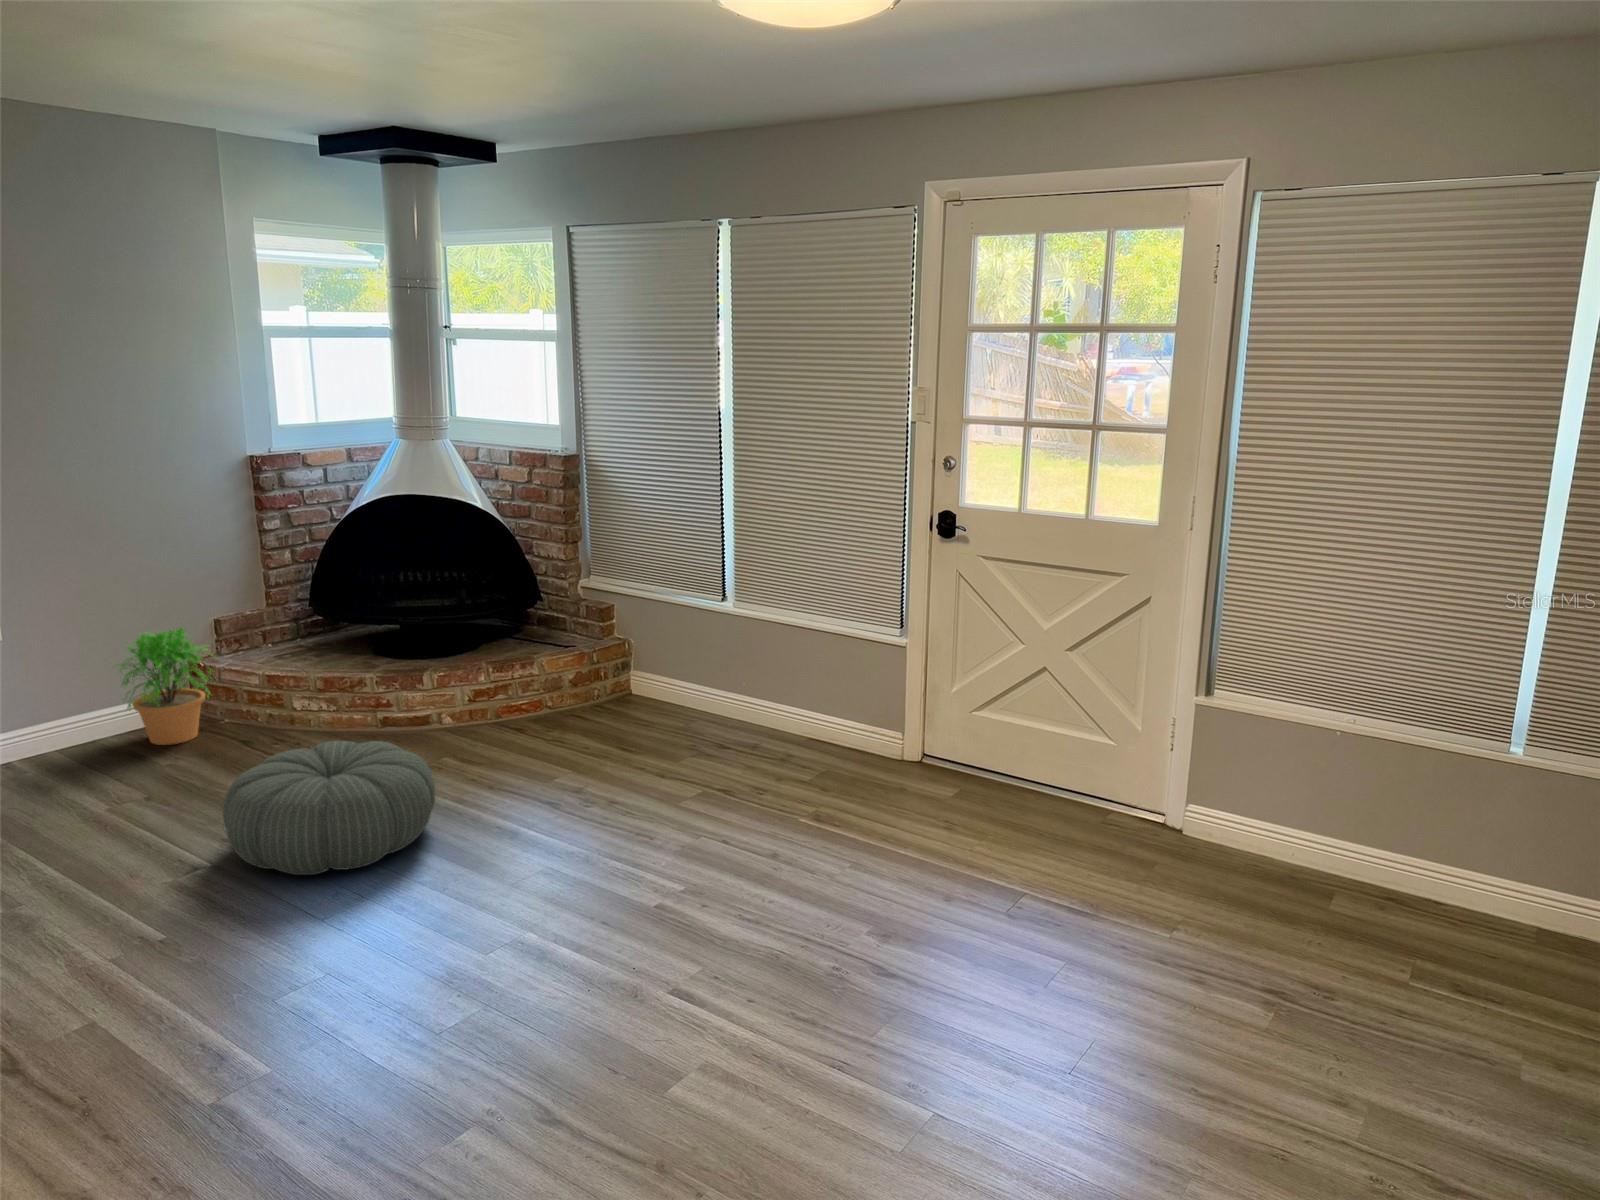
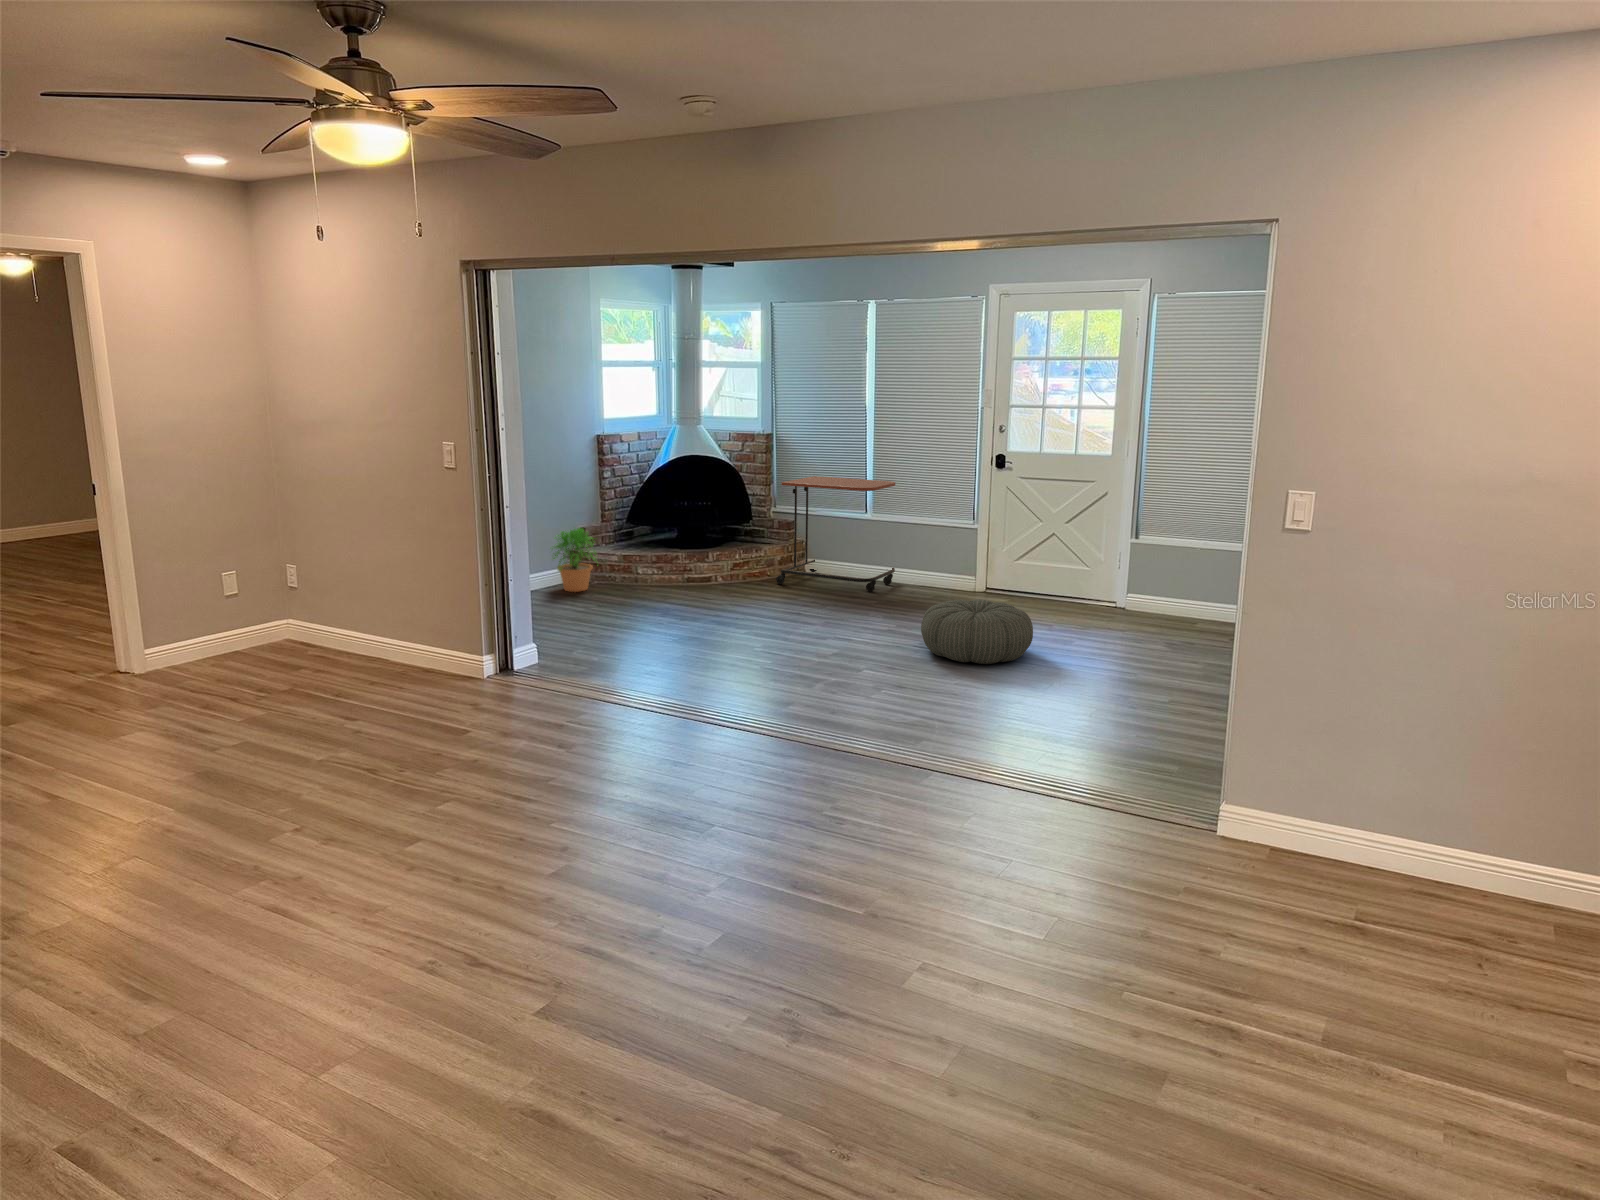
side table: none [547,533,764,759] -> present [776,476,895,592]
pouf: present [223,741,435,875] -> present [921,599,1033,664]

